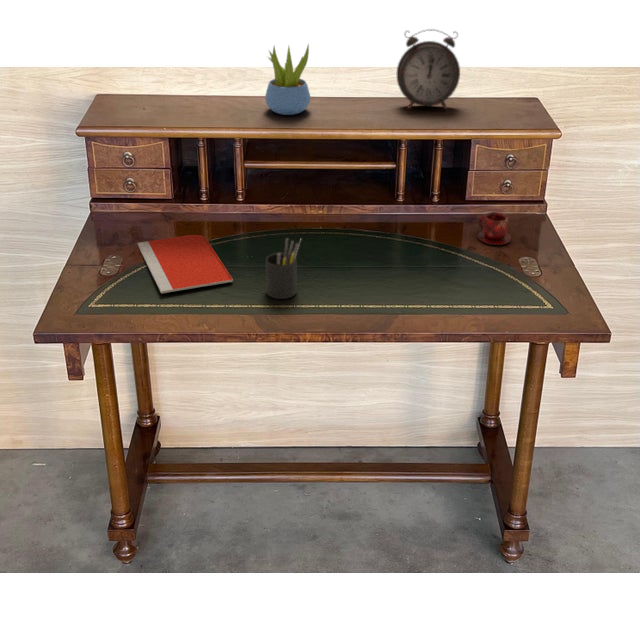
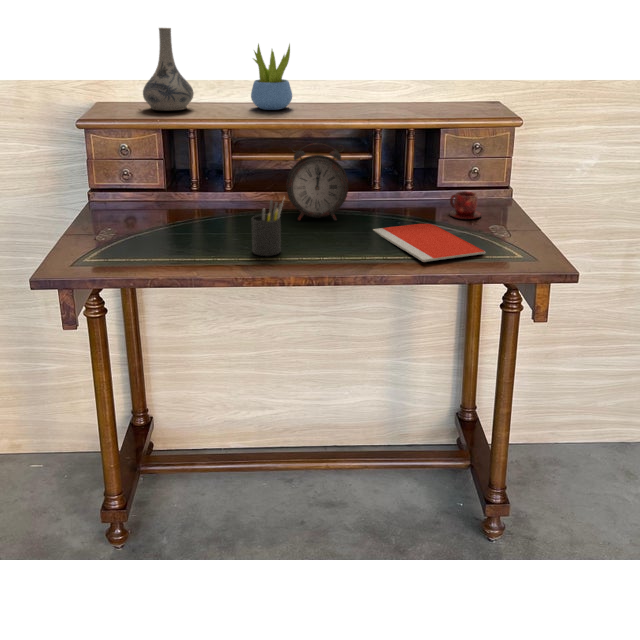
decorative vase: none [148,25,203,117] -> present [143,28,194,110]
alarm clock: present [397,29,460,110] -> present [286,143,349,221]
notebook: present [137,235,233,293] -> present [373,224,486,262]

